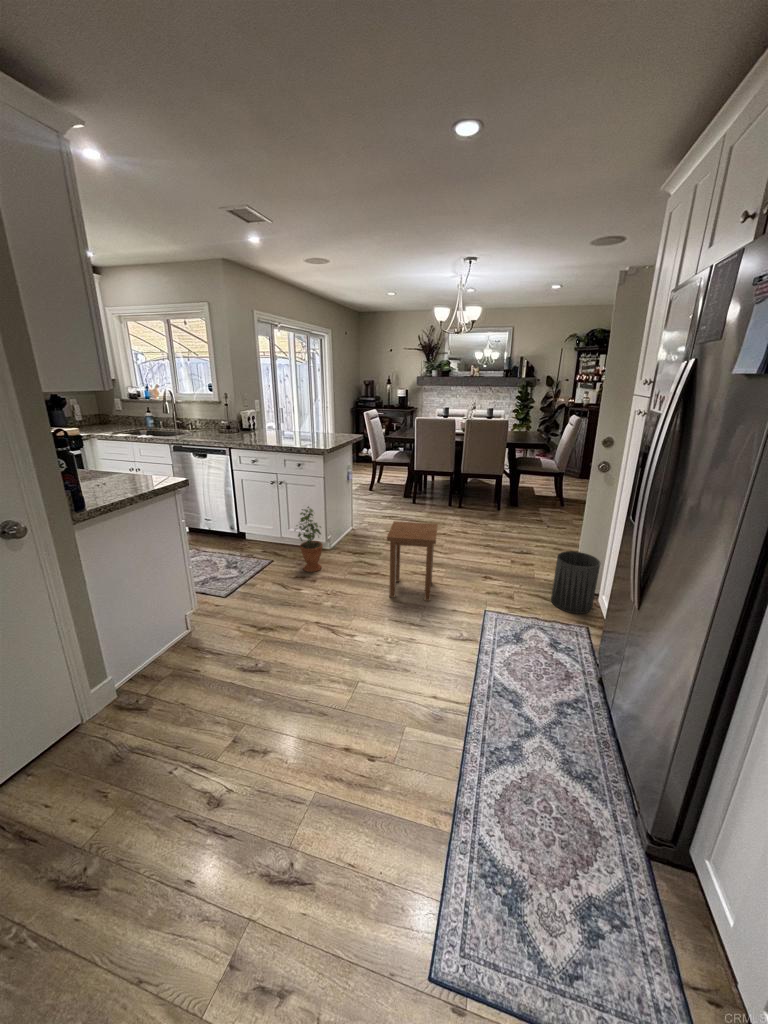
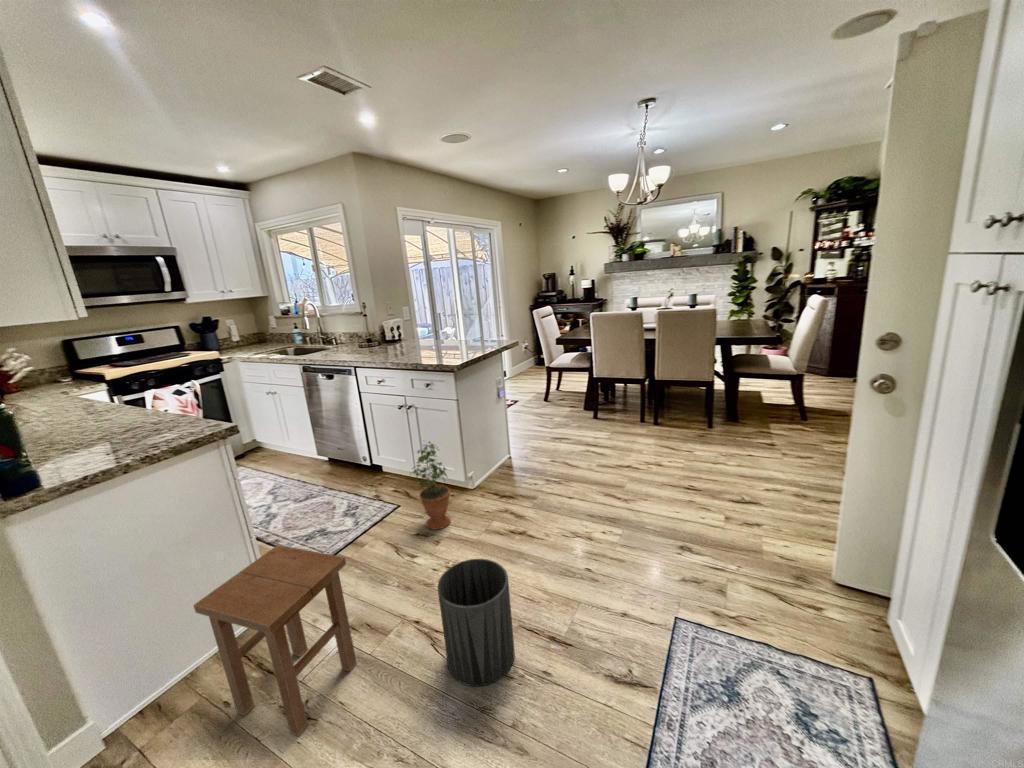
stool: present [387,521,438,601] -> present [194,545,357,737]
trash can: present [551,551,600,614] -> present [437,559,514,686]

